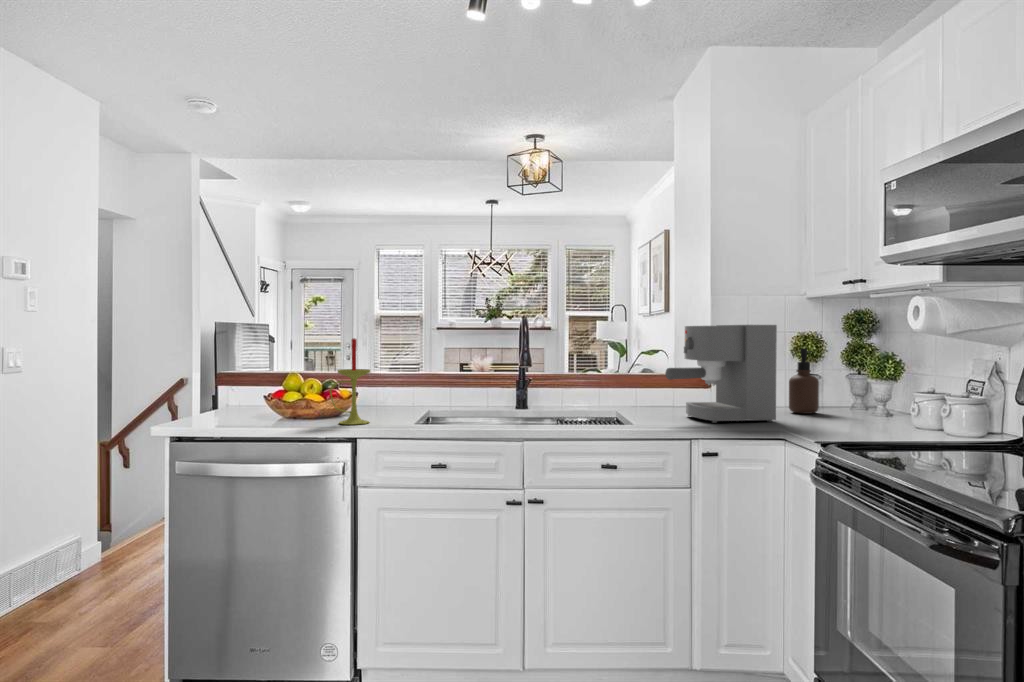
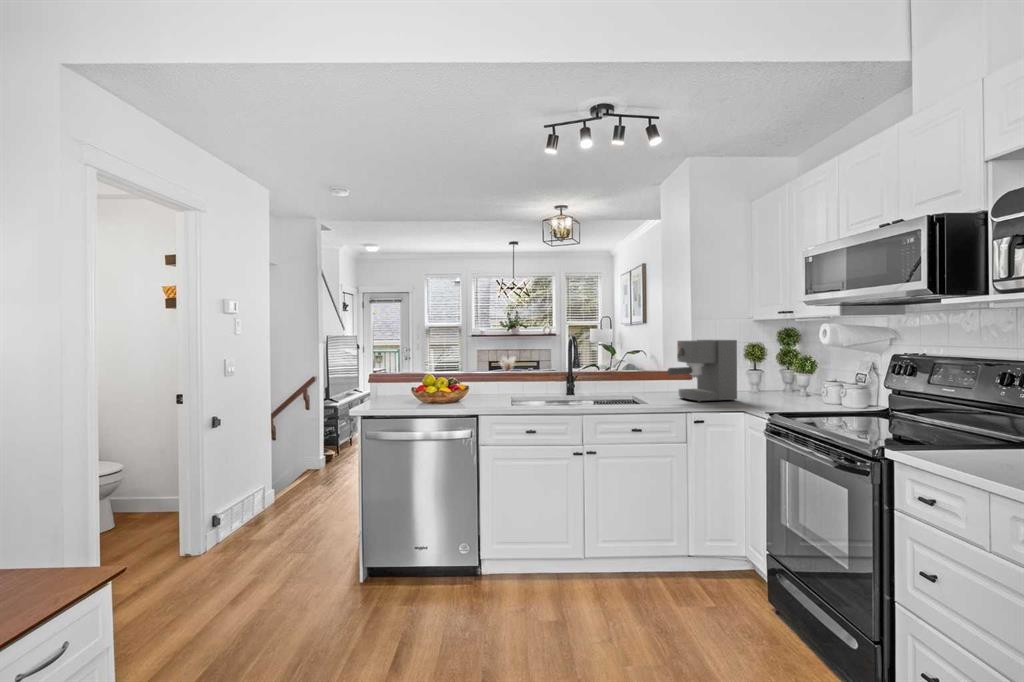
candle: present [330,338,370,425] -> none [456,350,480,406]
soap dispenser: present [789,349,819,414] -> none [743,354,762,395]

